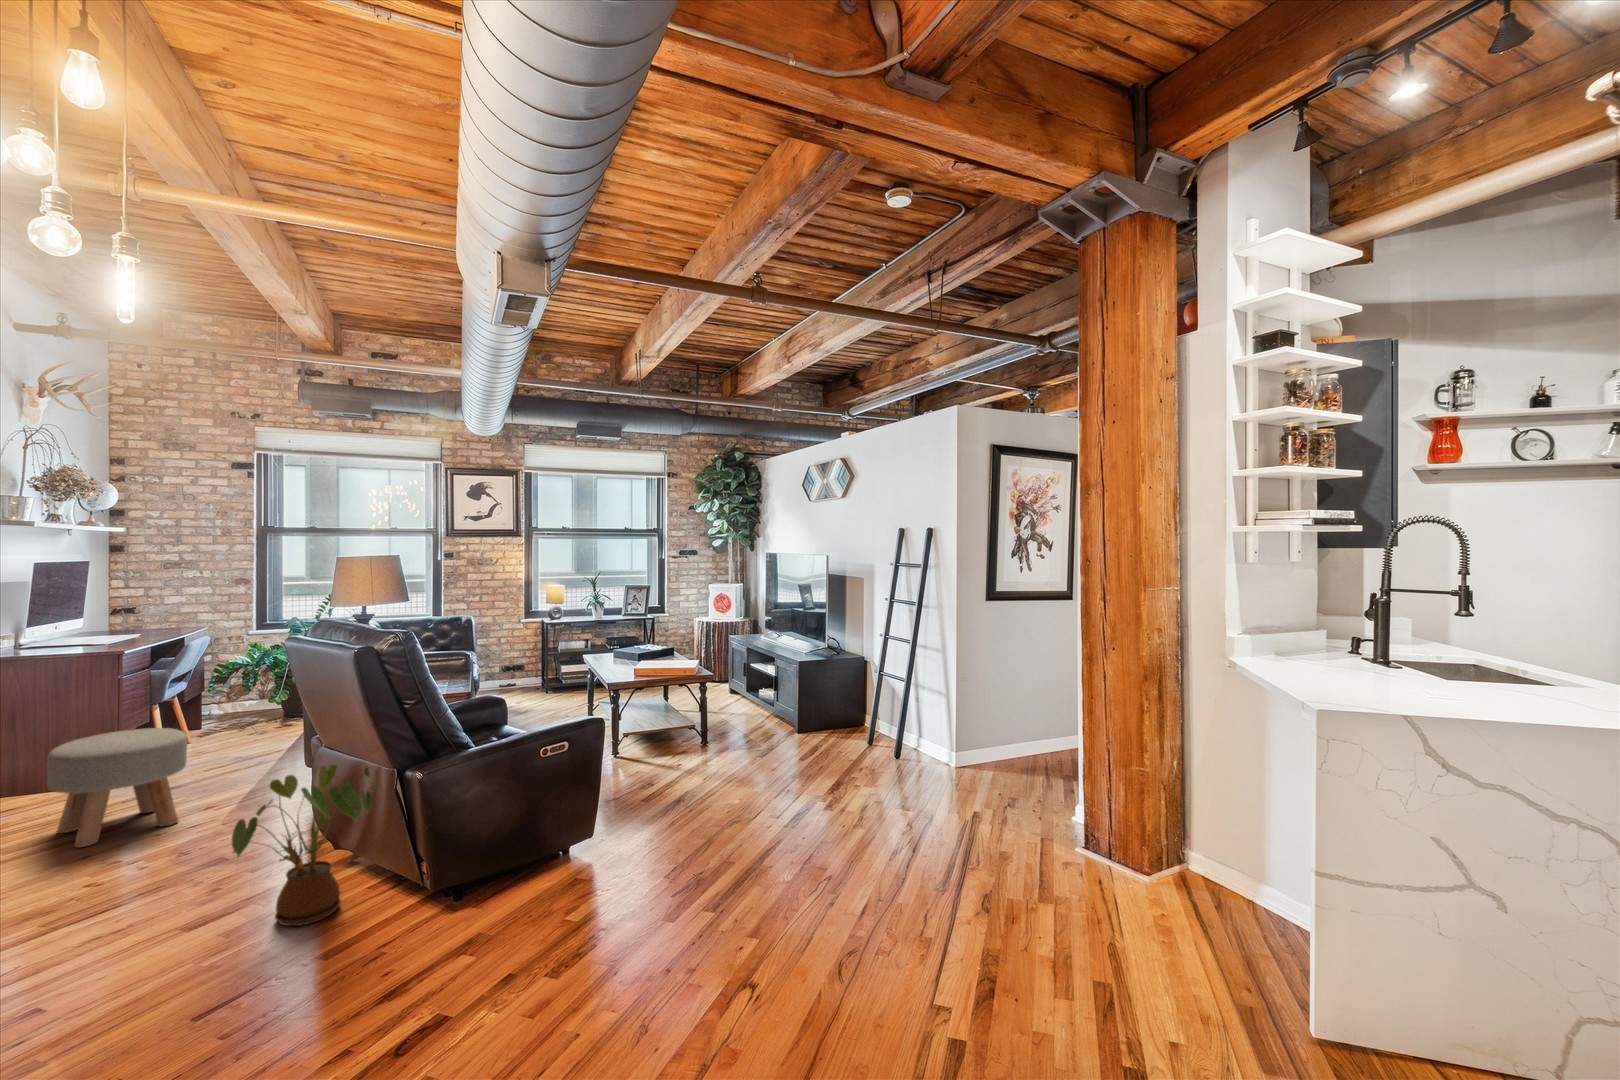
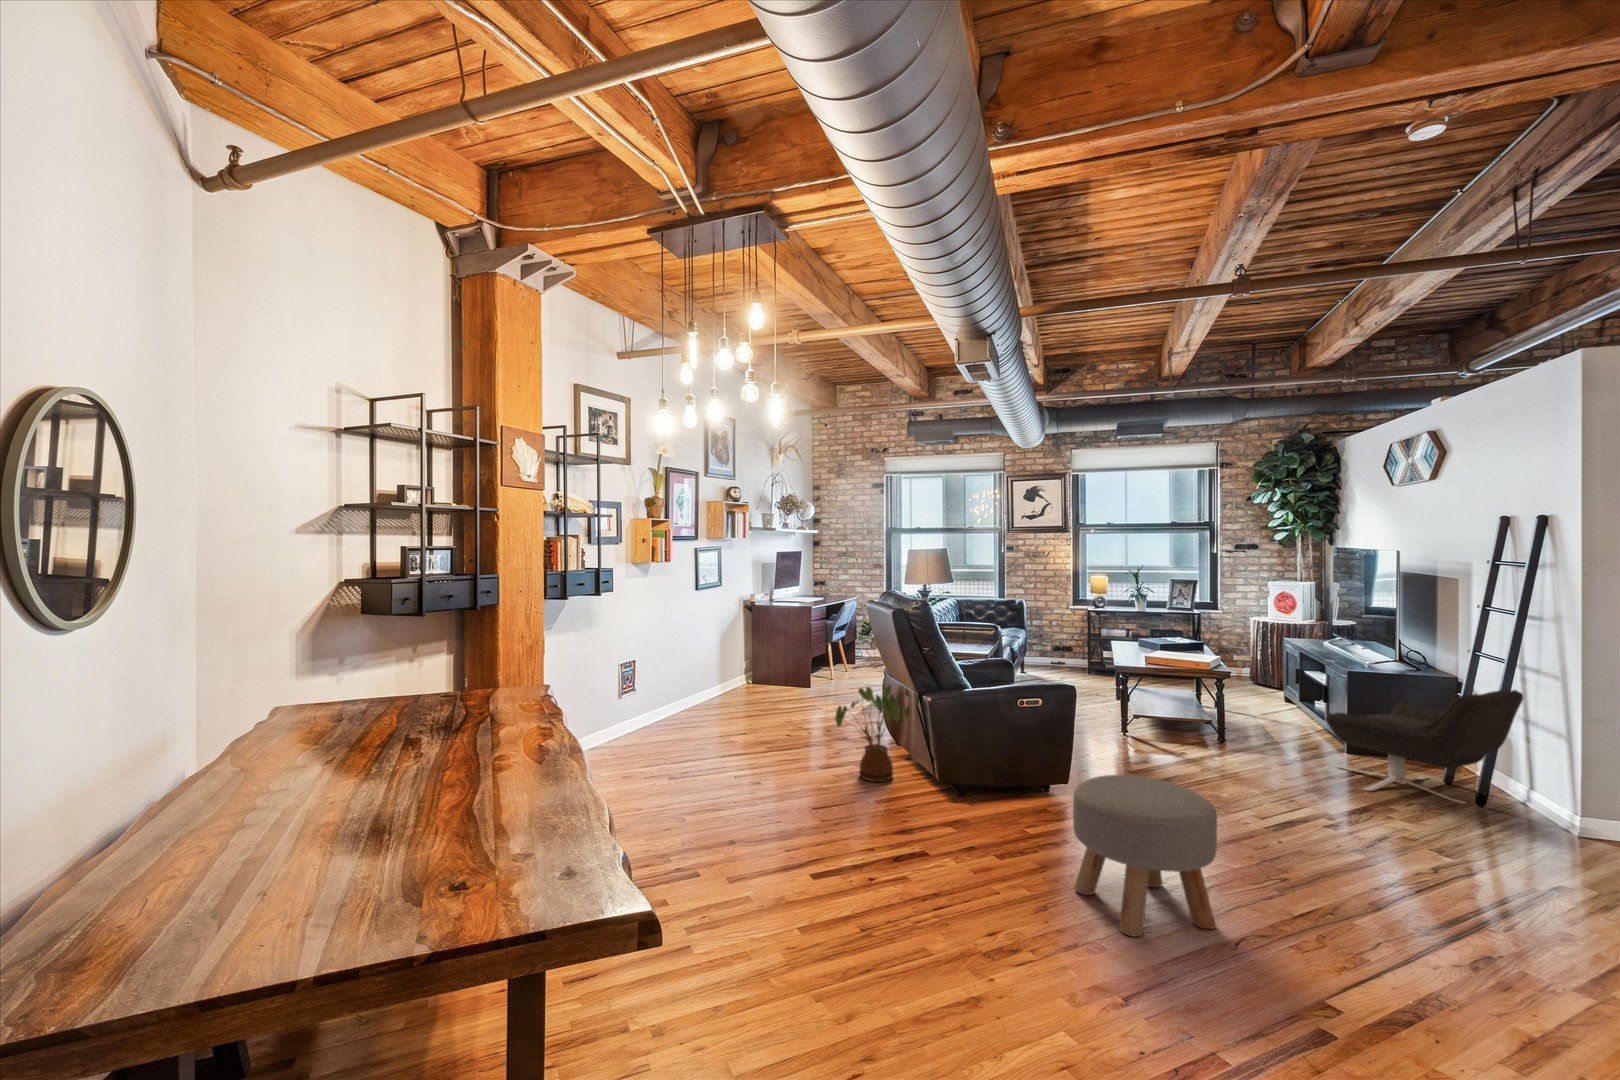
lounge chair: none [798,662,916,765] -> present [1326,689,1523,804]
ottoman: present [46,728,187,848] -> present [1073,775,1217,936]

